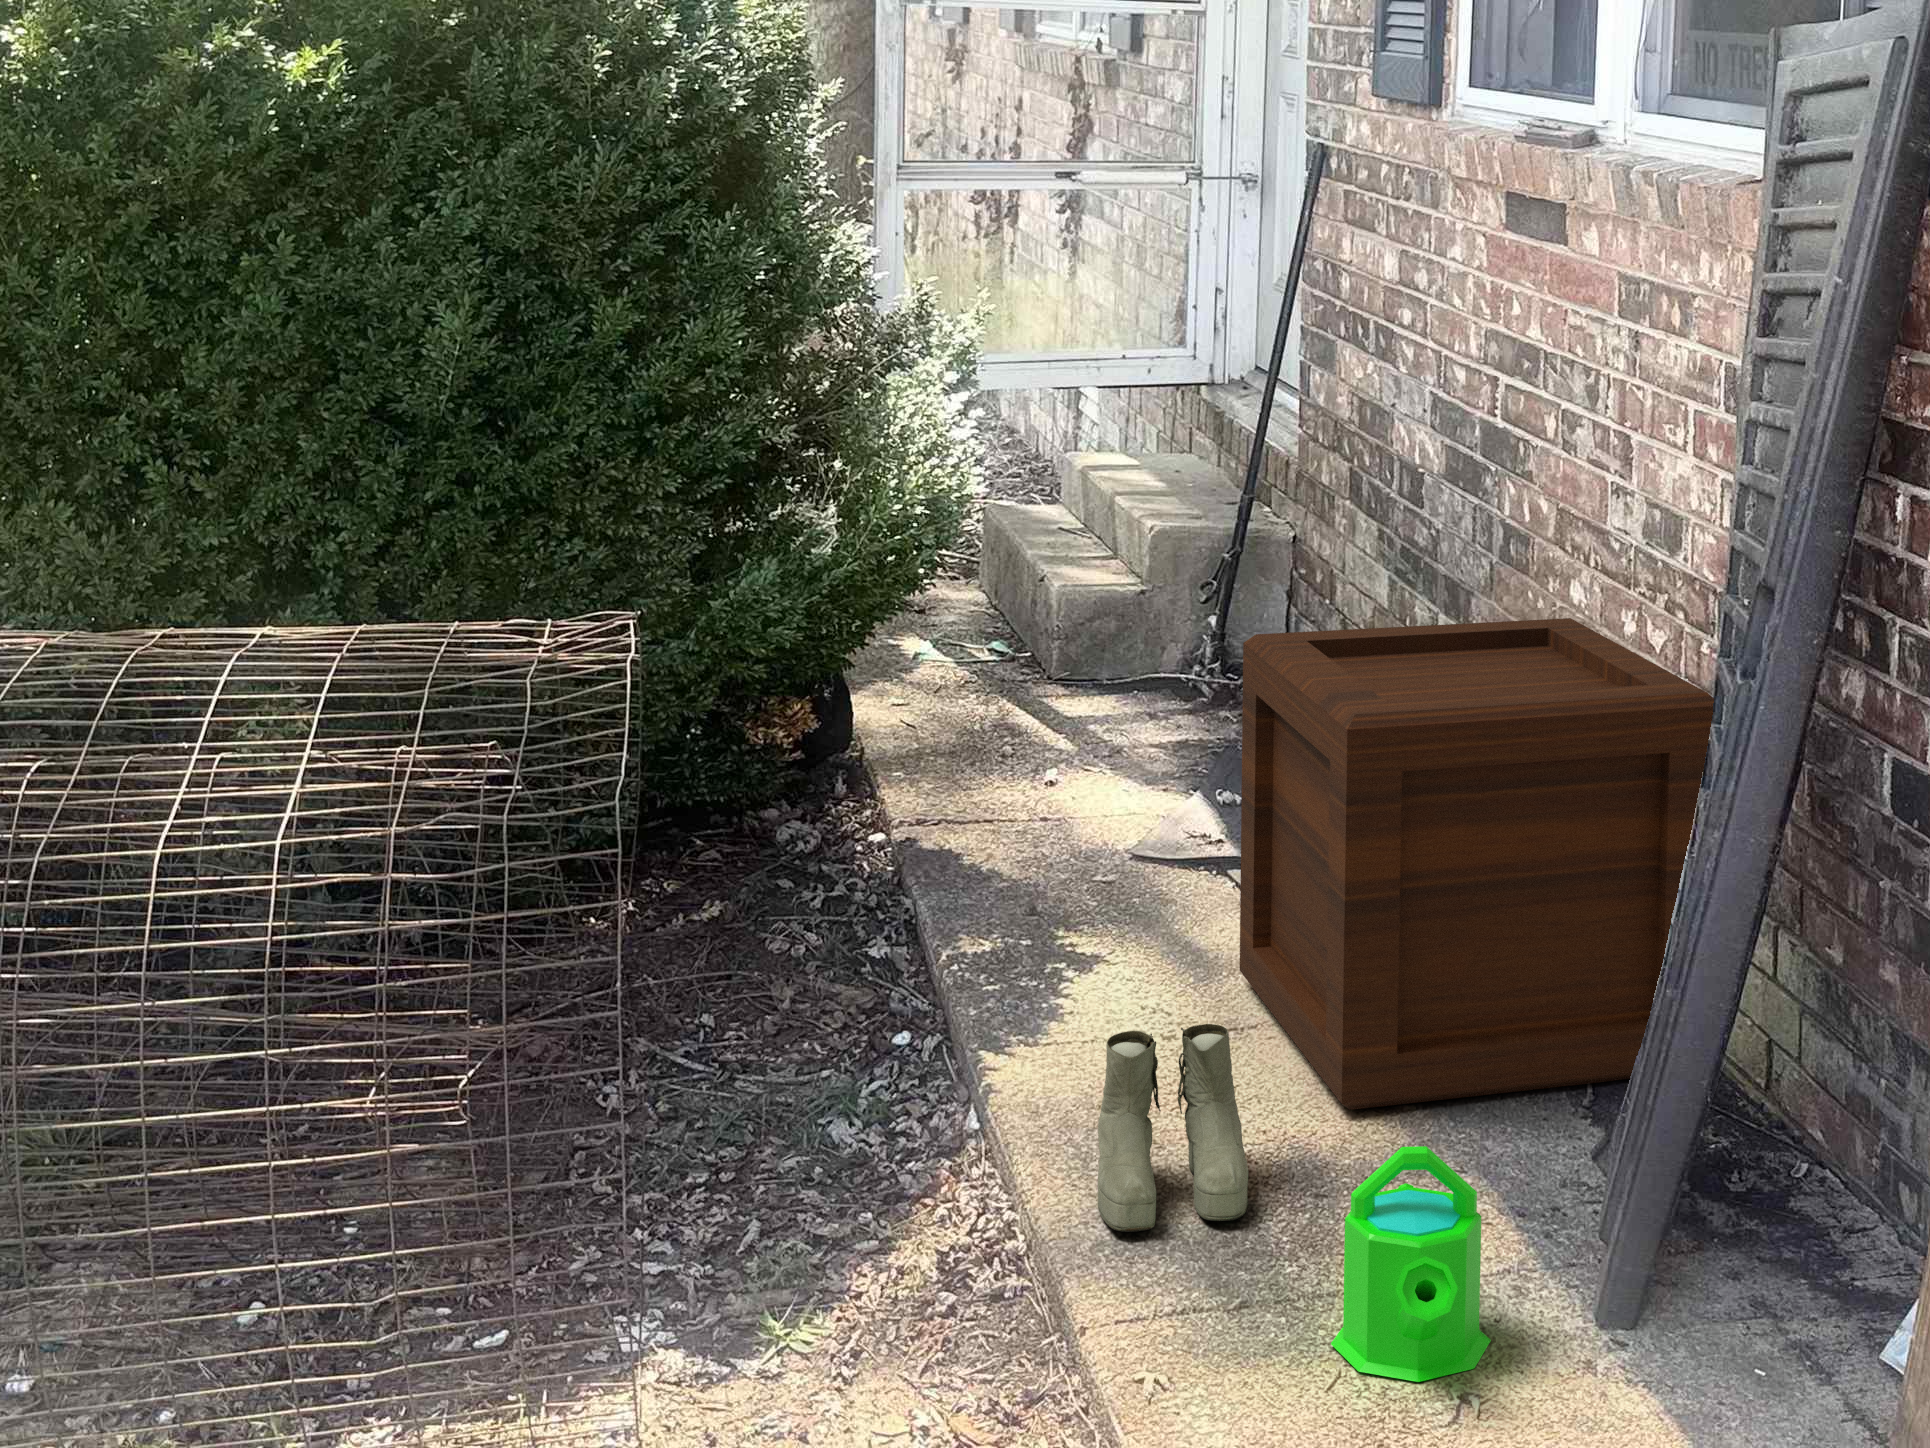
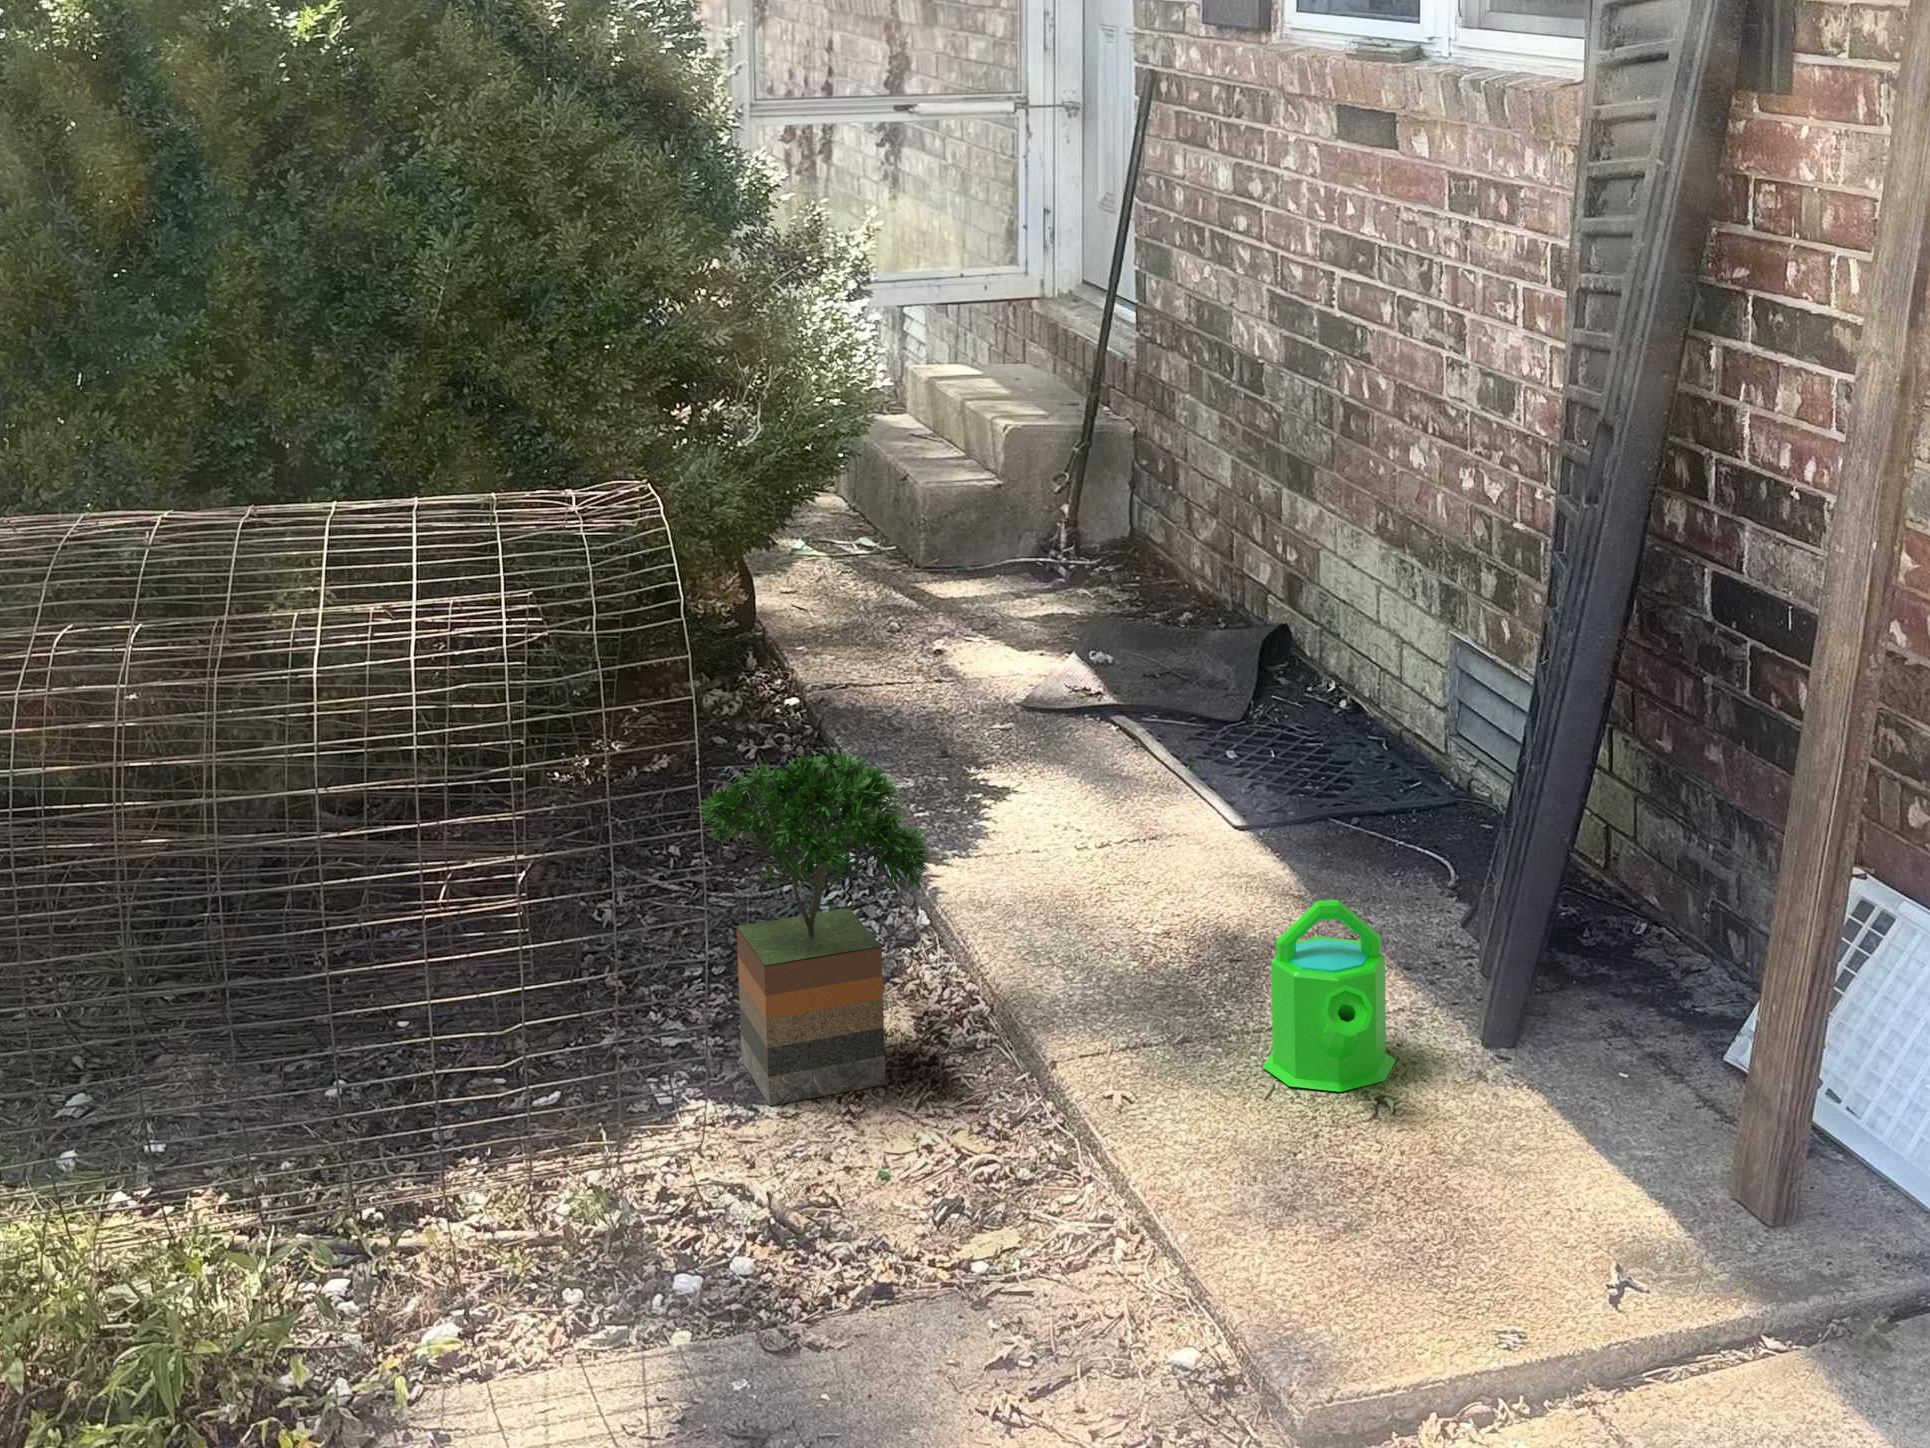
wooden crate: present [1239,618,1714,1110] -> none [1132,476,1556,894]
potted tree: none [677,931,955,1362] -> present [696,749,931,1106]
boots: present [1098,1024,1248,1232] -> none [1044,820,1175,992]

